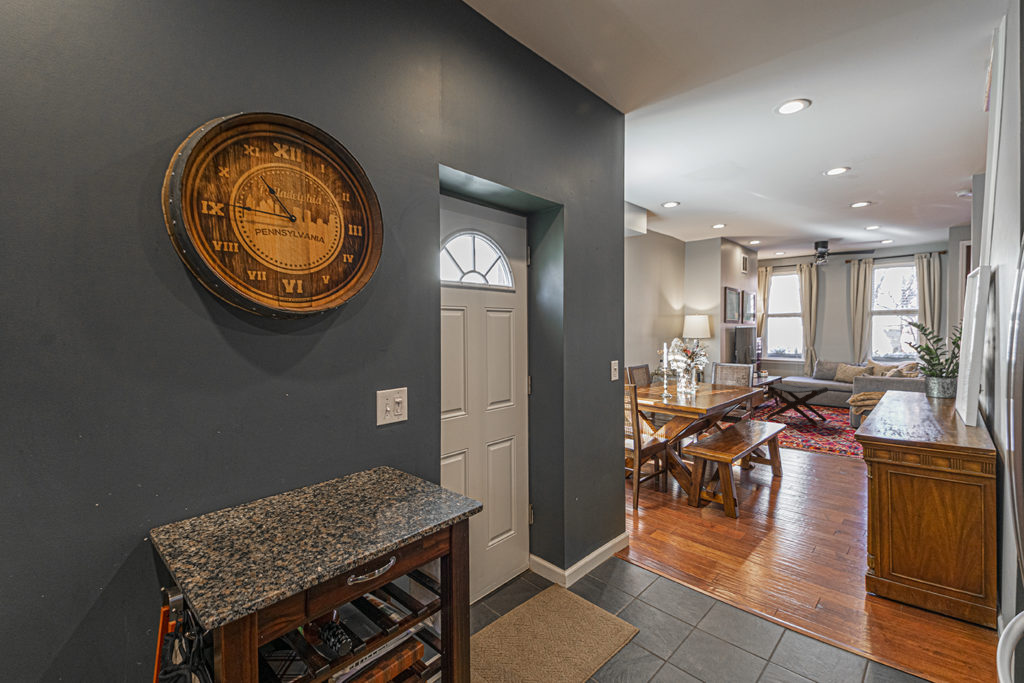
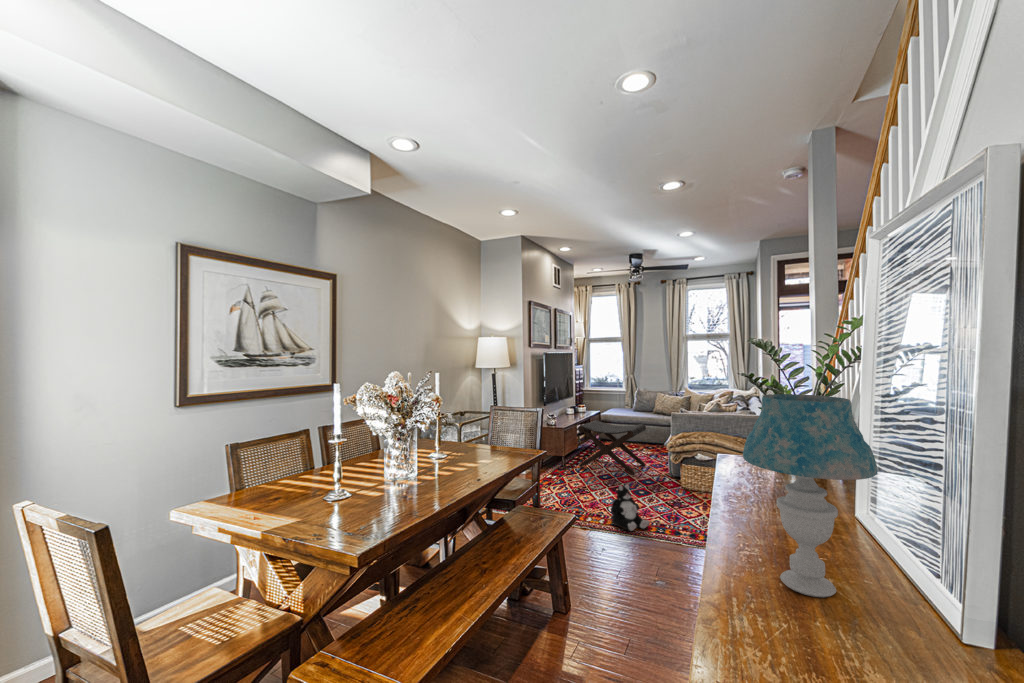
table lamp: none [891,348,944,418] -> present [743,394,878,597]
plush toy: none [803,422,834,452] -> present [611,484,649,531]

